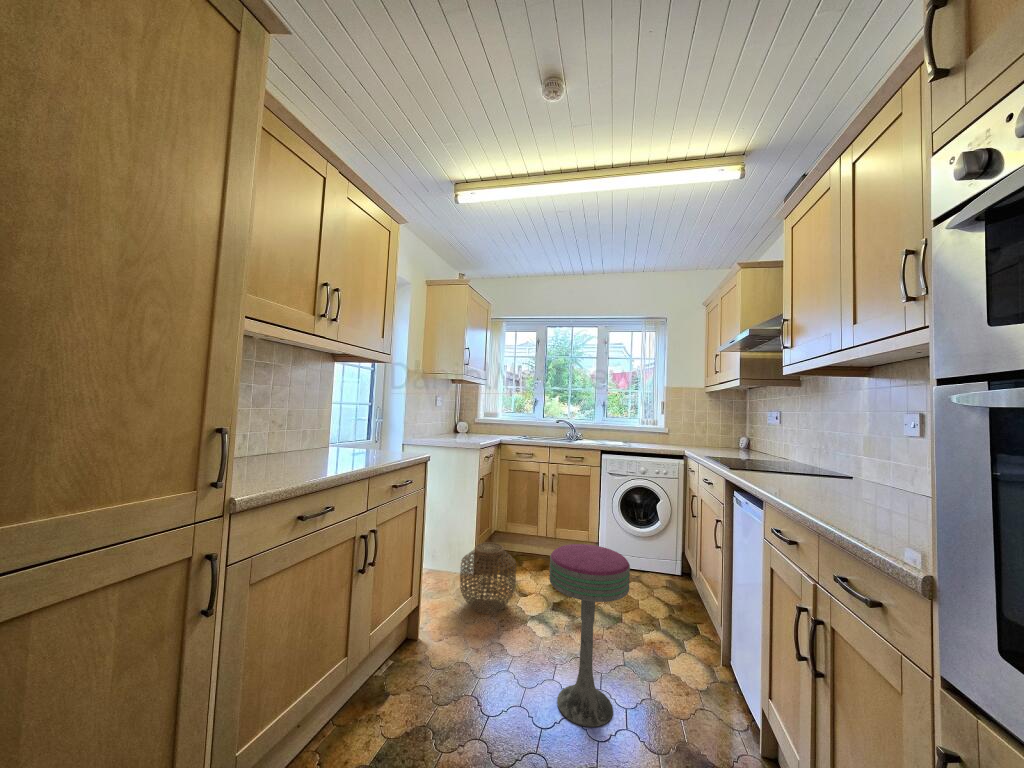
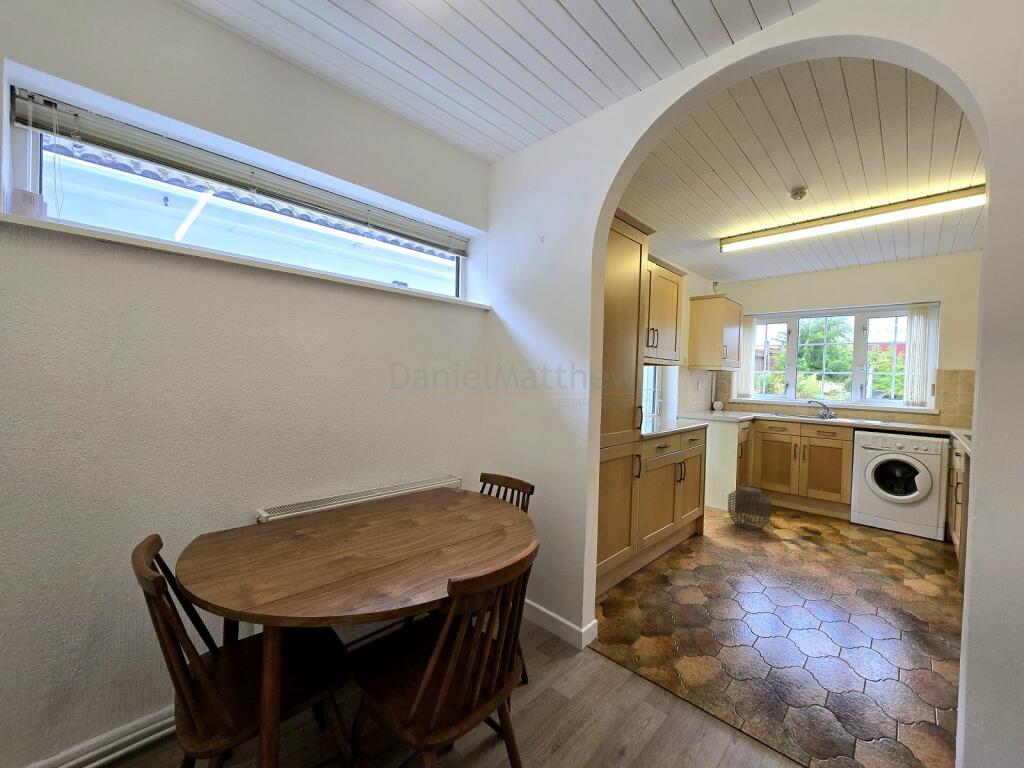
bar stool: present [549,544,630,727] -> none [797,484,858,584]

